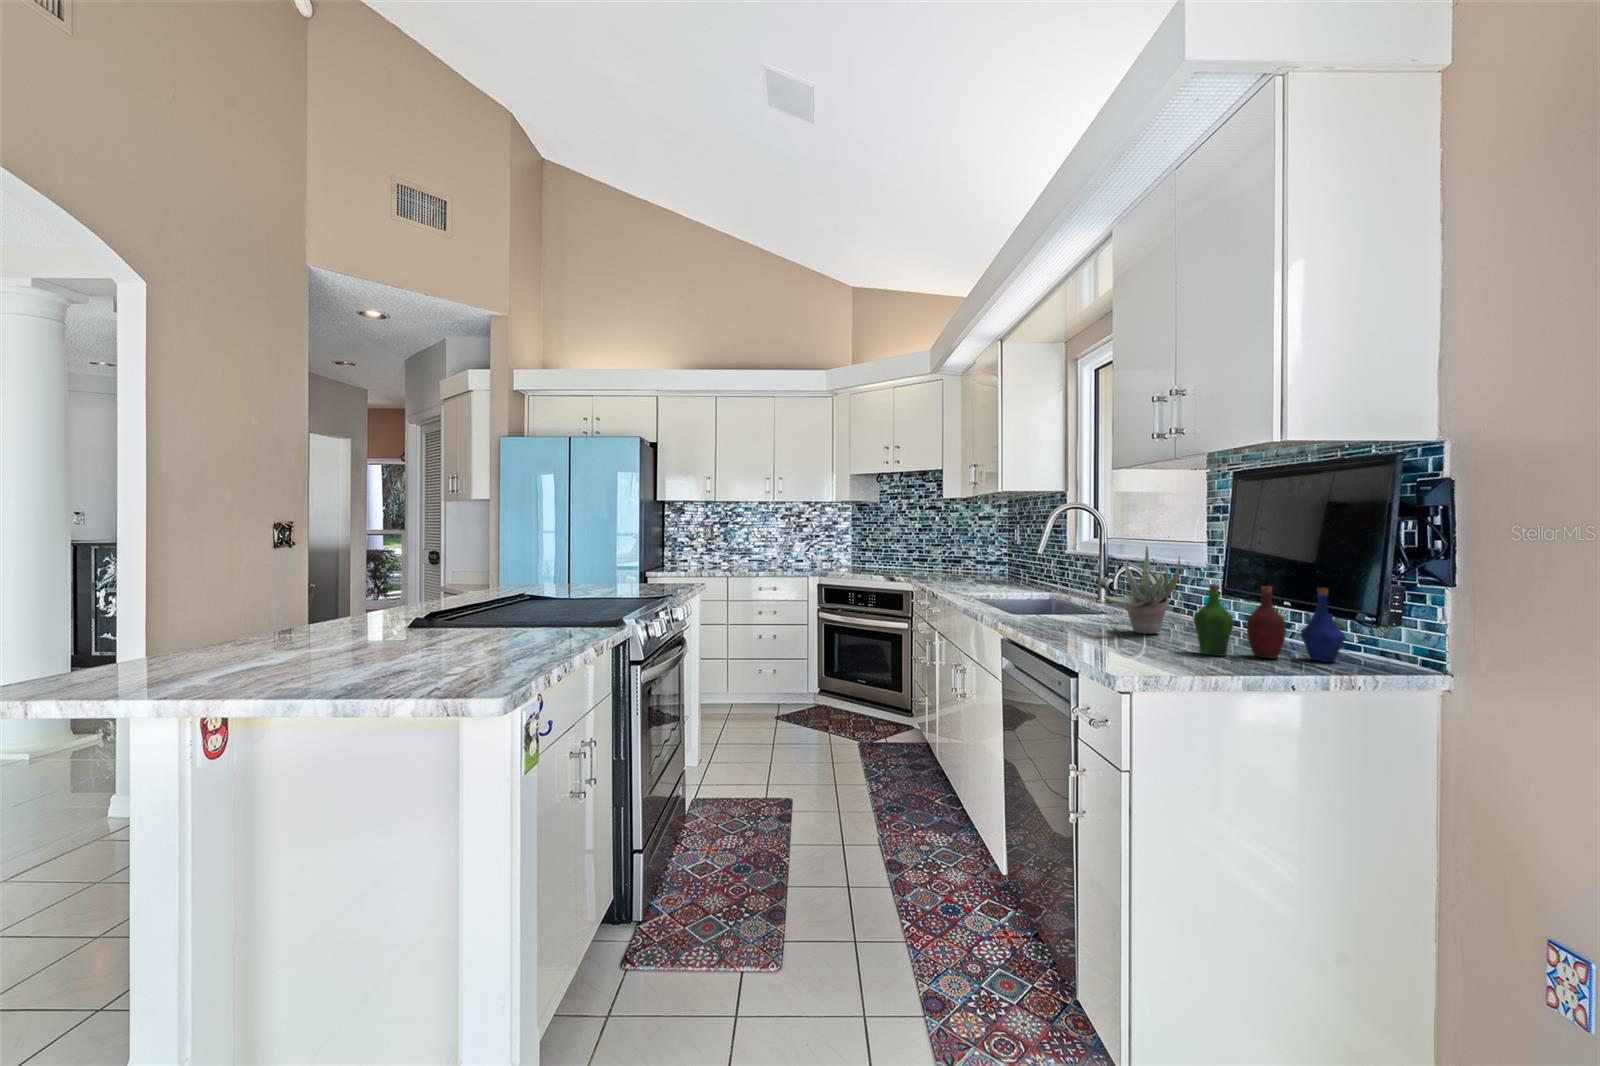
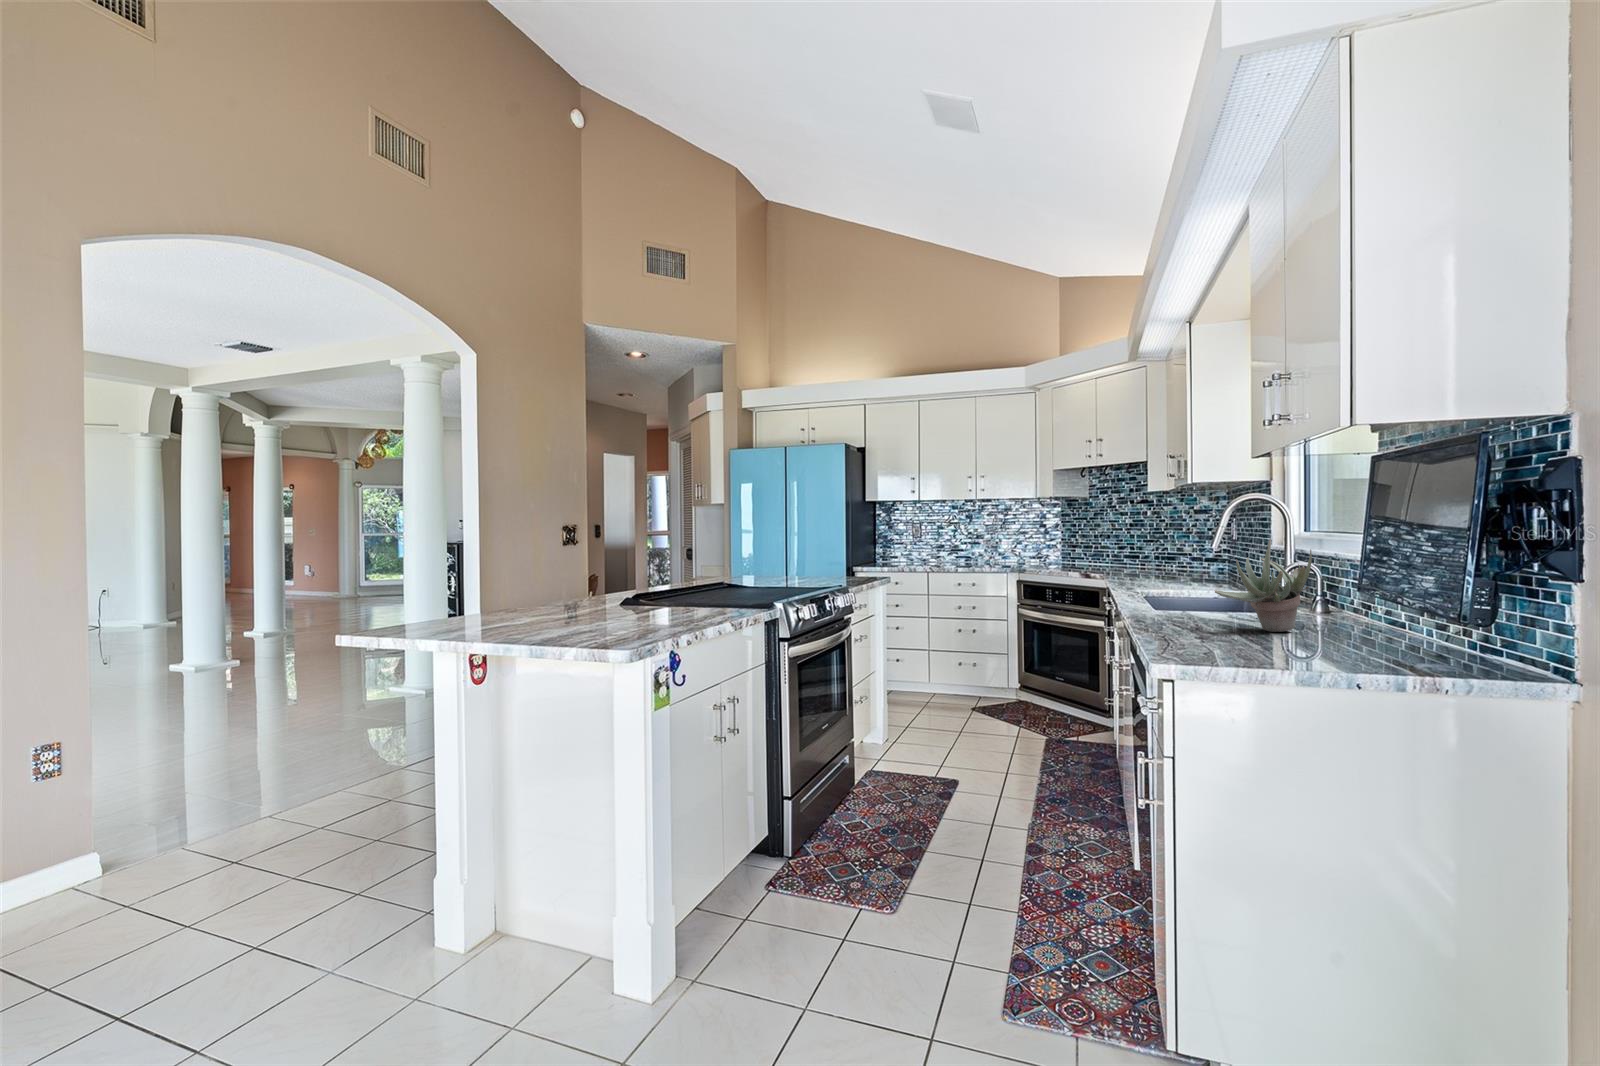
bottle: present [1193,584,1345,662] -> none [1287,578,1465,665]

